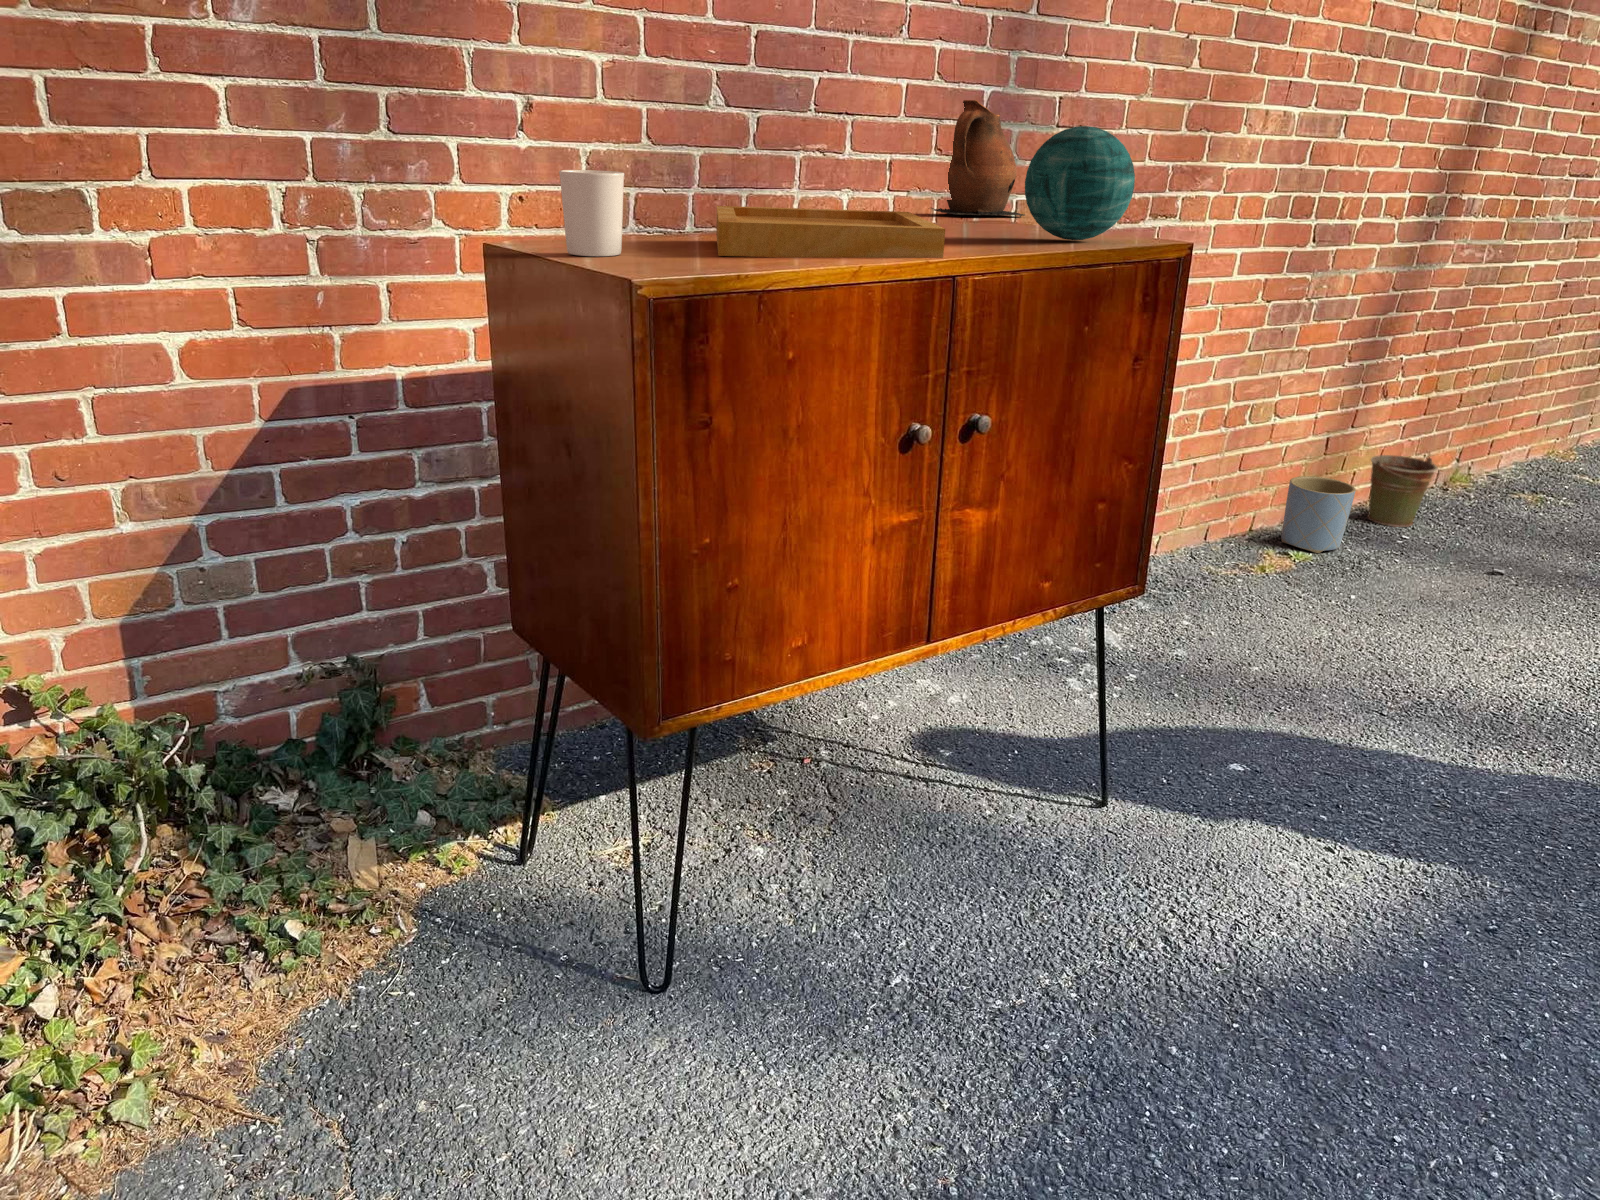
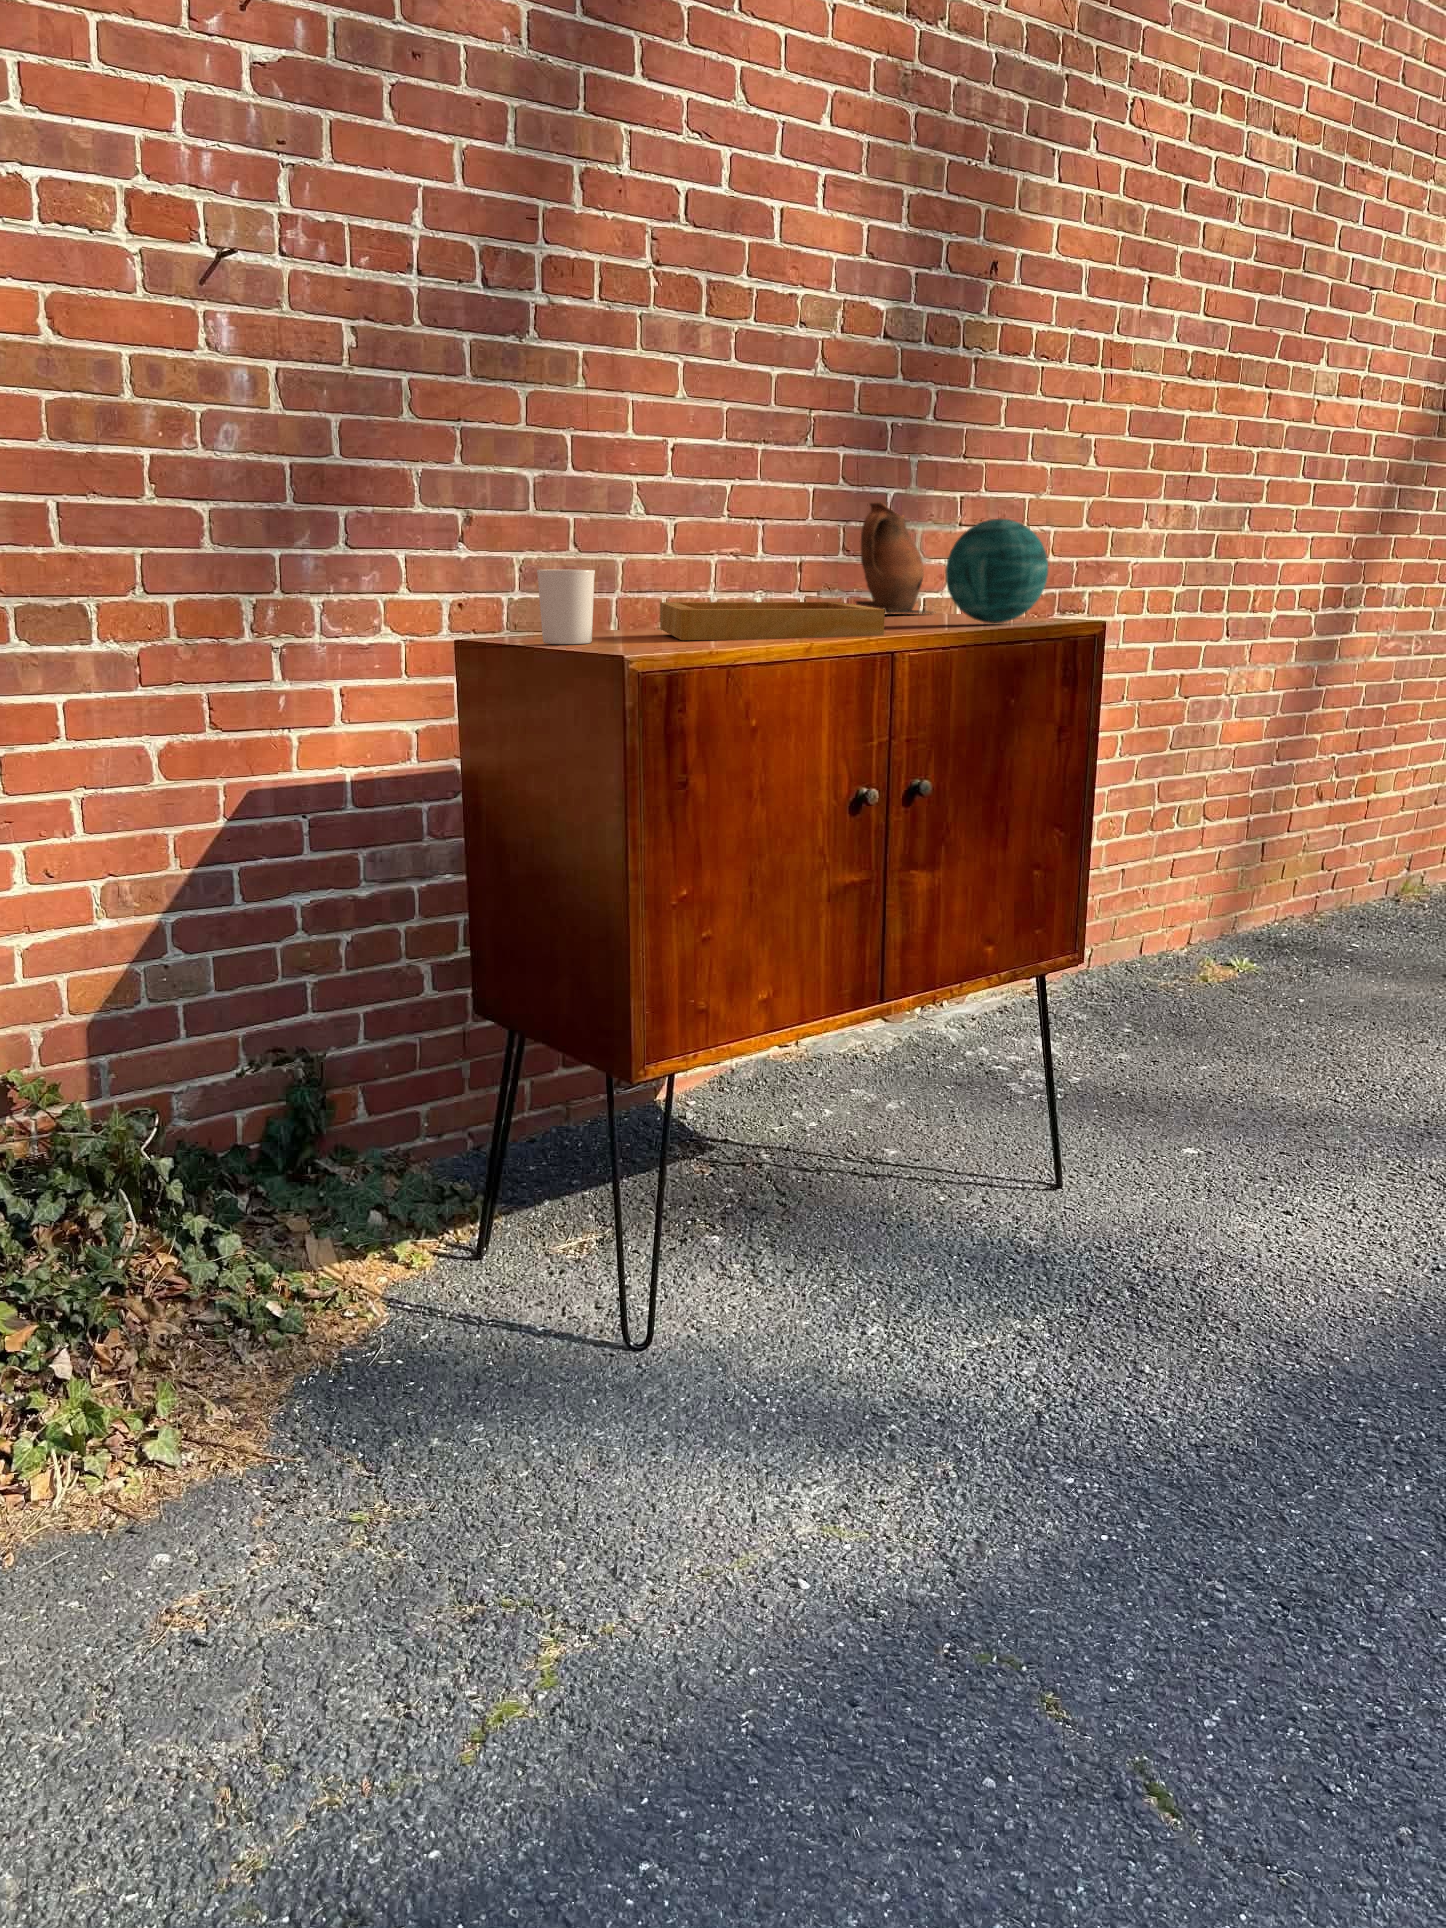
bucket: present [1367,455,1438,527] -> none [1311,861,1386,936]
planter: present [1281,476,1356,553] -> none [1222,883,1296,963]

